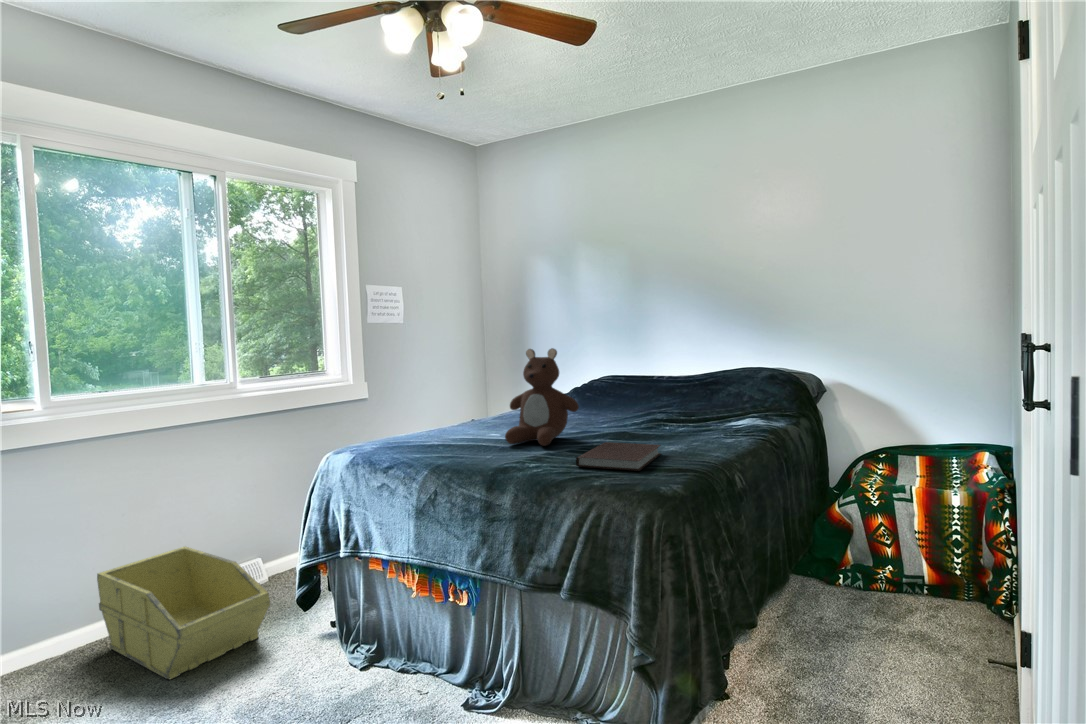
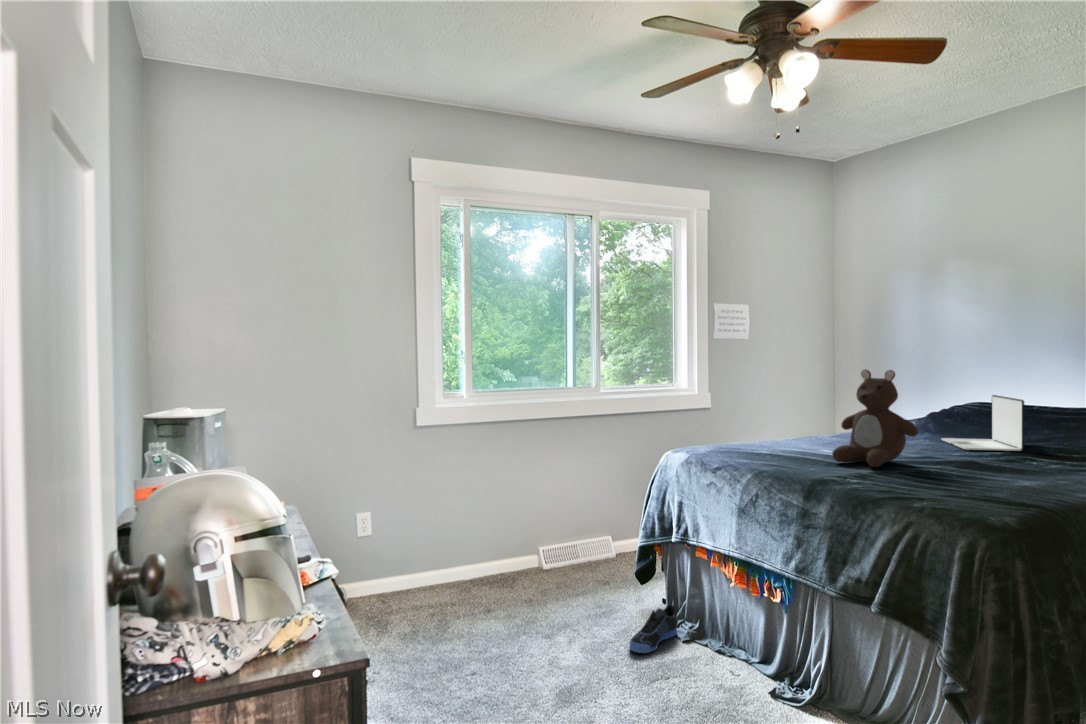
laptop: none [586,367,651,418] -> present [941,395,1024,451]
notebook: present [576,442,661,471] -> none [901,471,1012,501]
storage bin: present [97,547,270,679] -> none [499,514,615,610]
sneaker: none [295,630,352,703] -> present [629,604,678,653]

